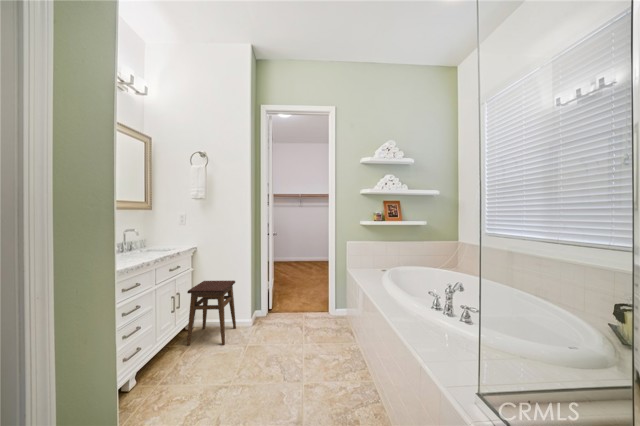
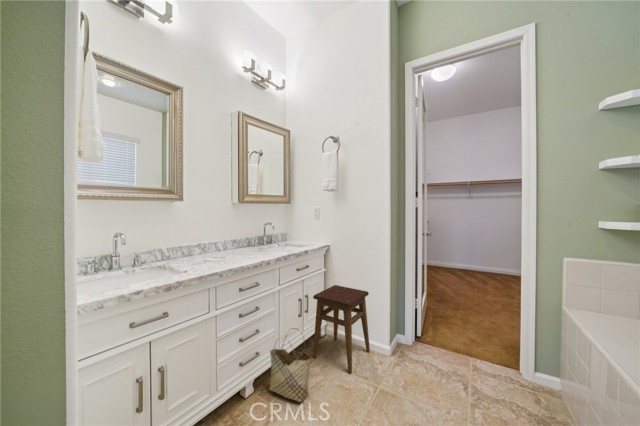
woven basket: none [151,318,195,378] -> present [269,328,311,402]

